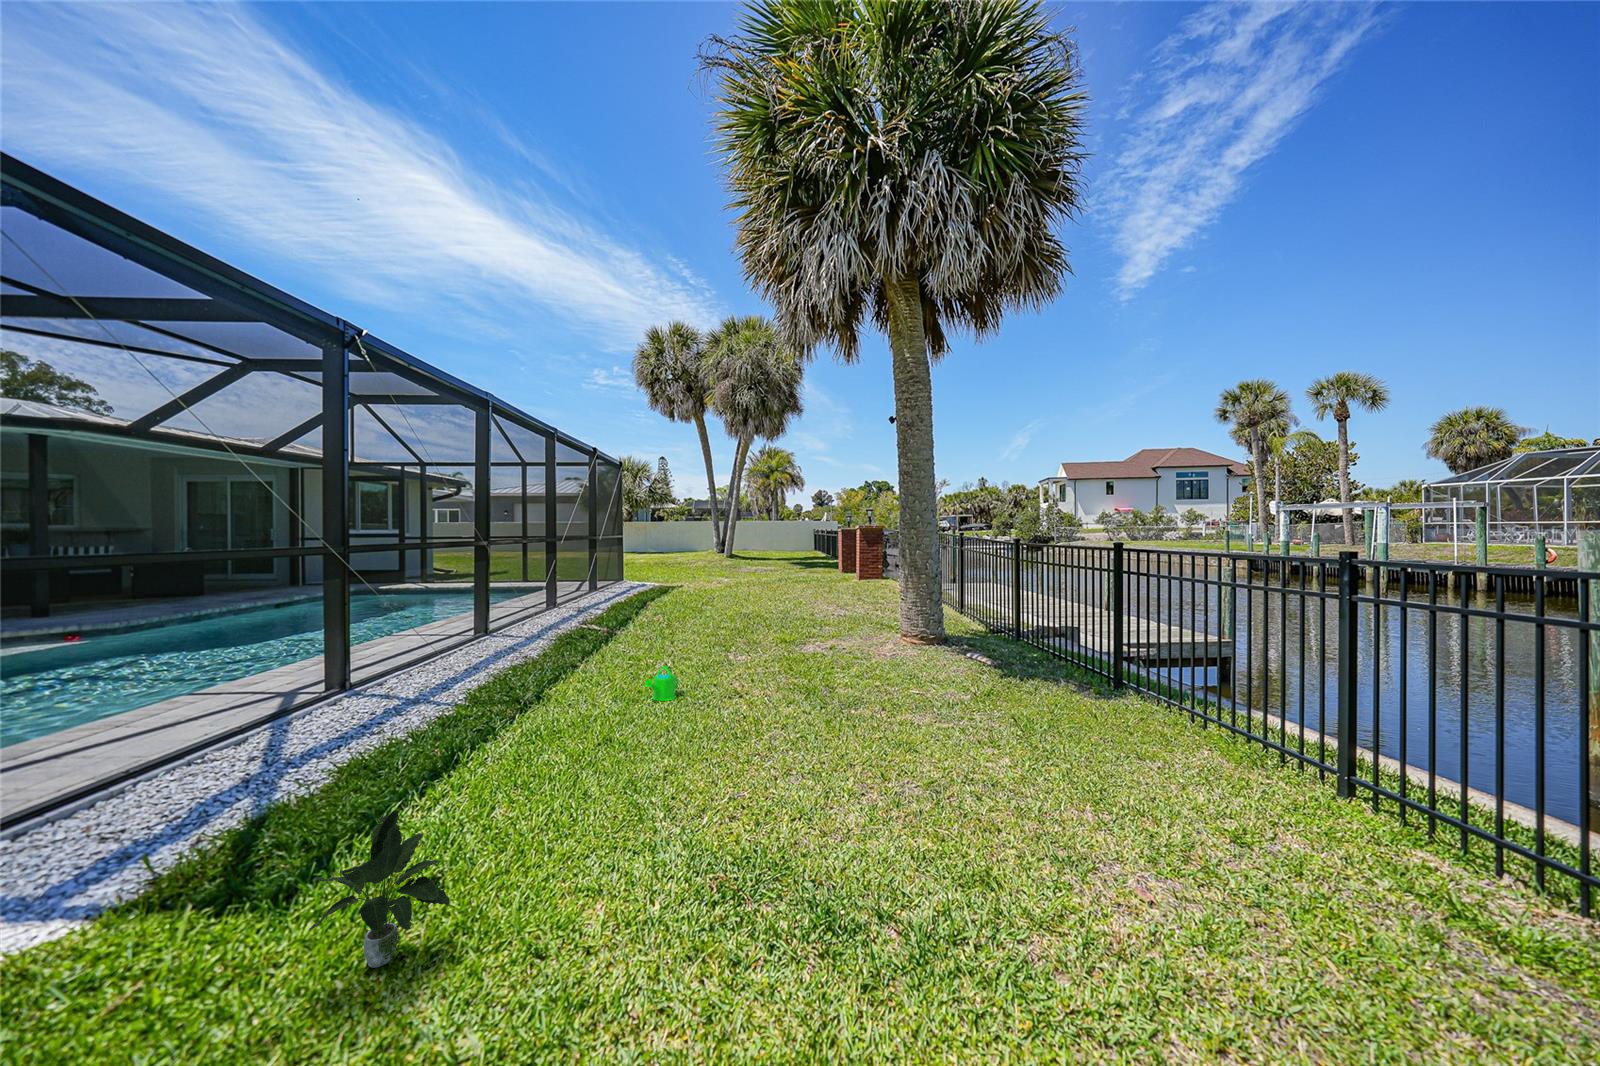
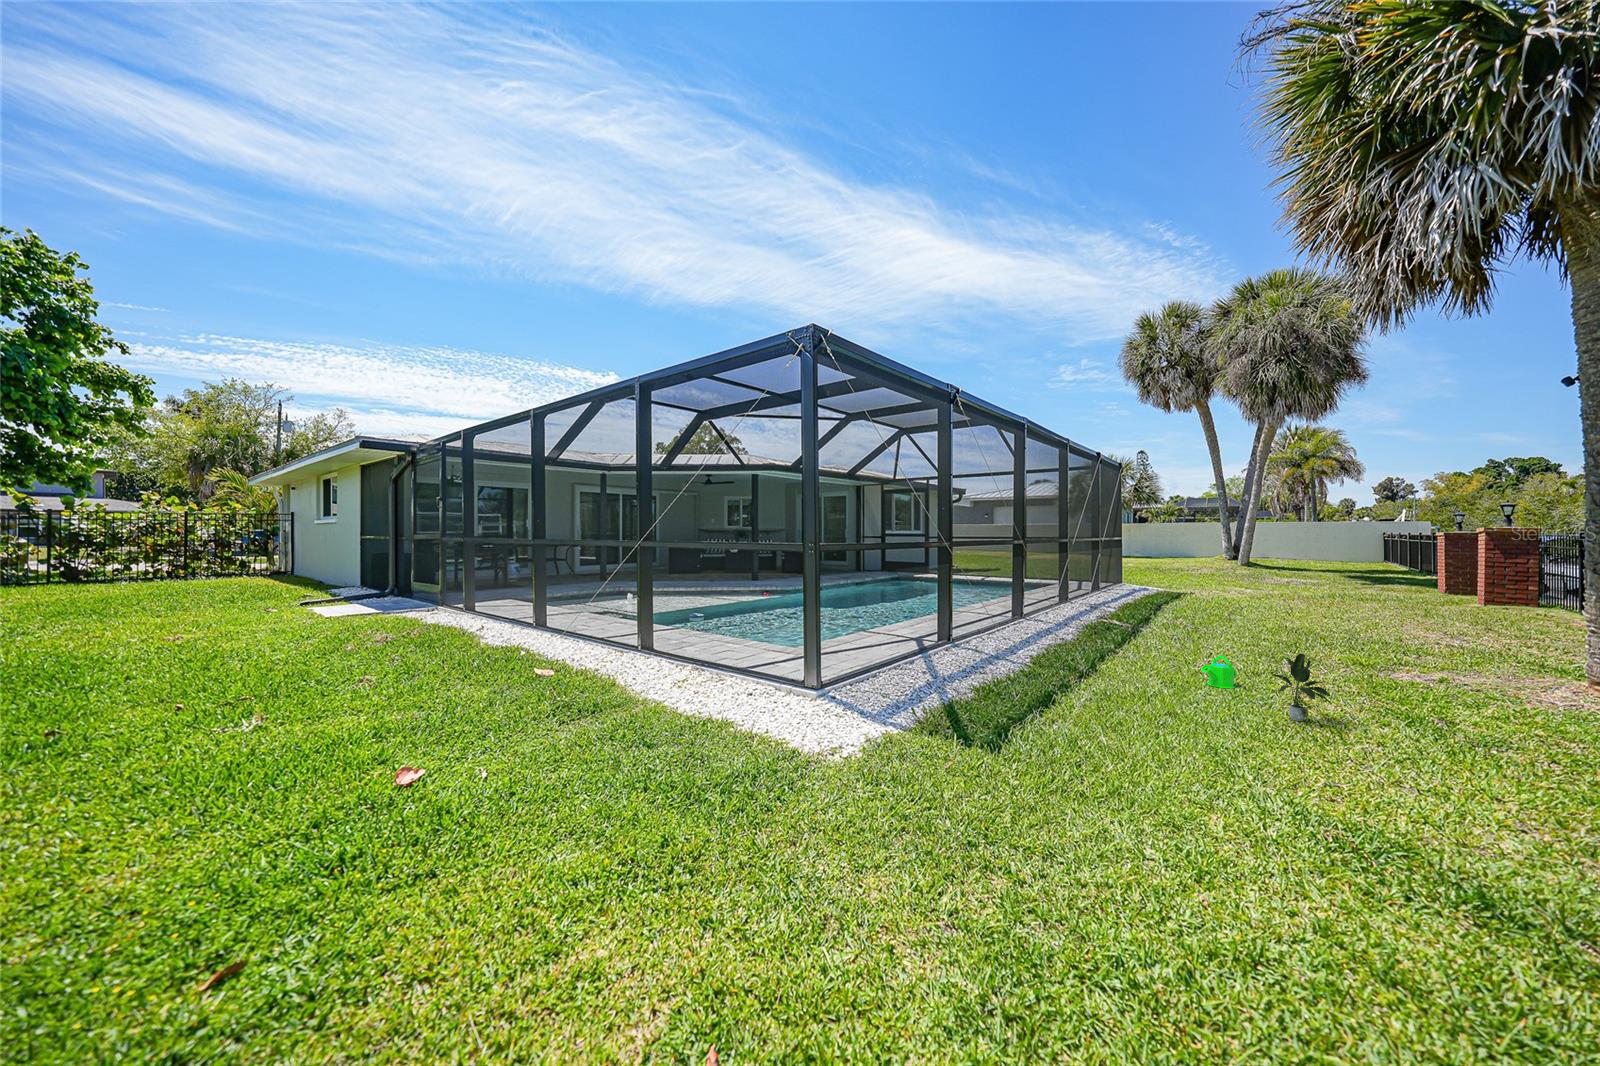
potted plant: present [309,810,450,968] -> present [1271,653,1331,721]

